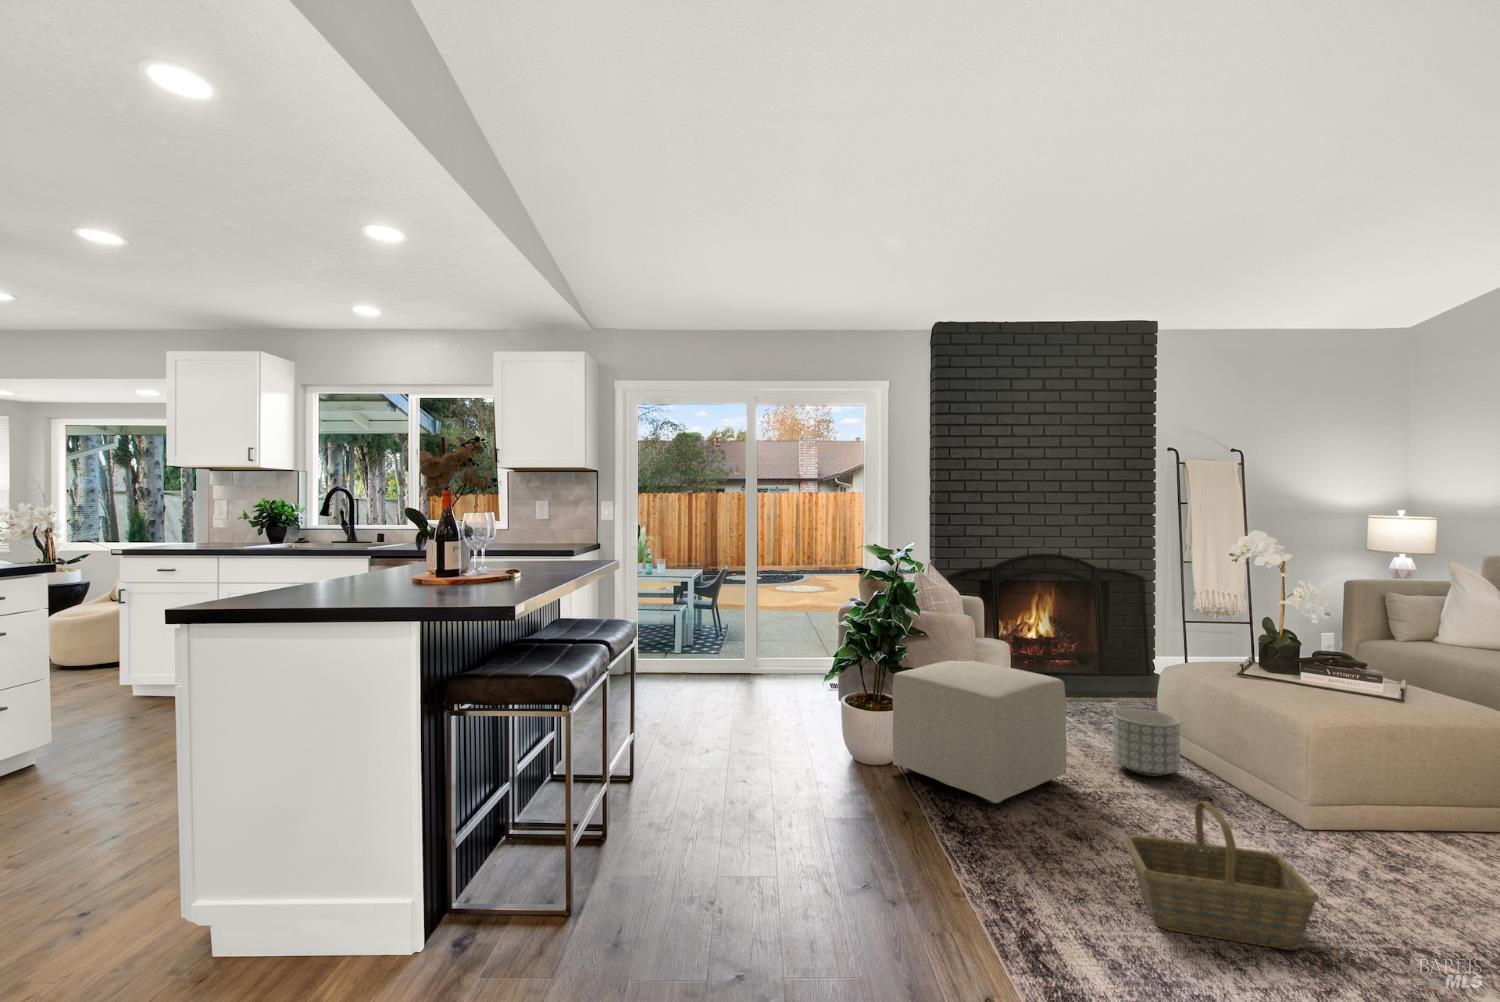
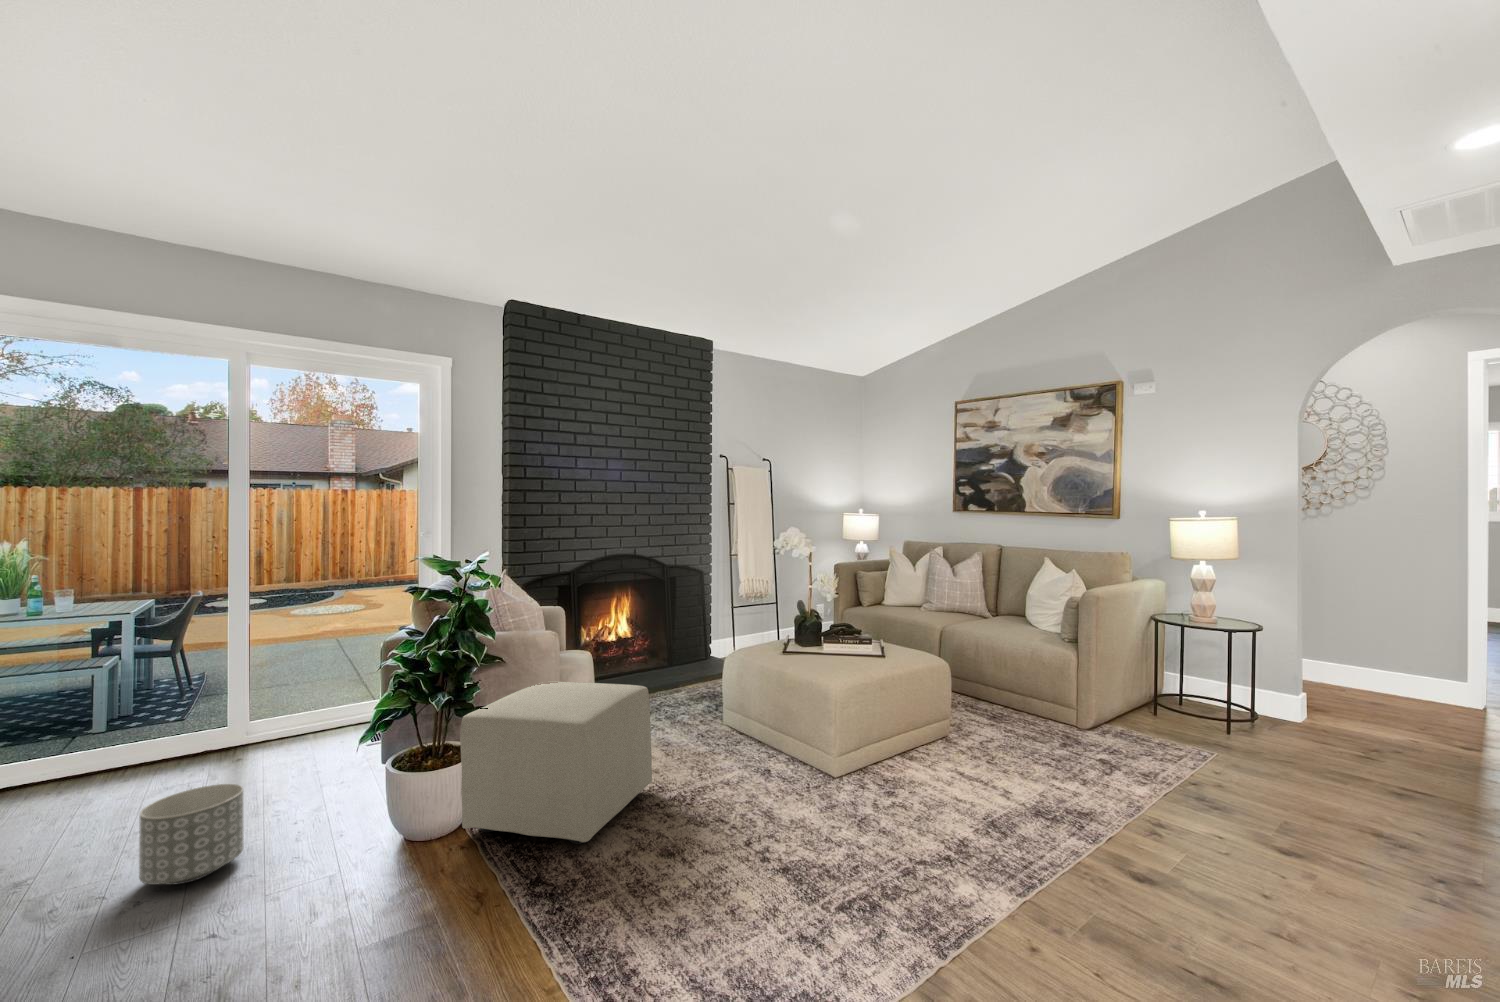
planter: present [1113,708,1180,777] -> present [139,784,244,885]
basket: present [1125,801,1319,950] -> none [718,786,873,934]

